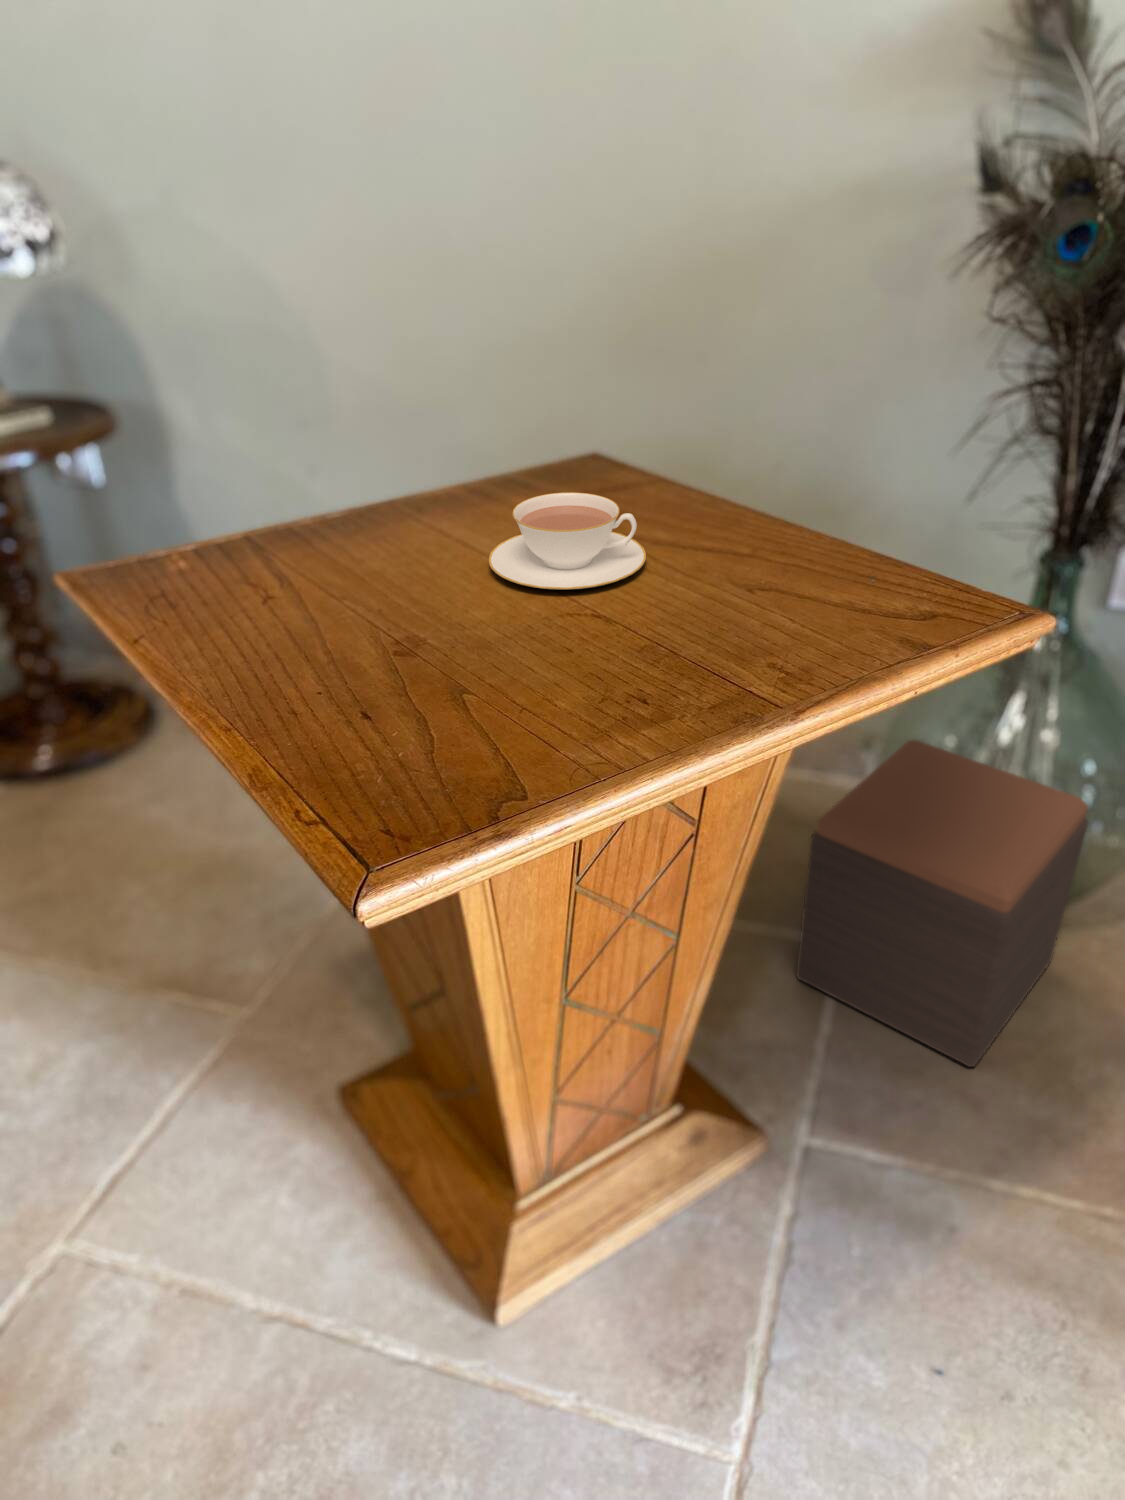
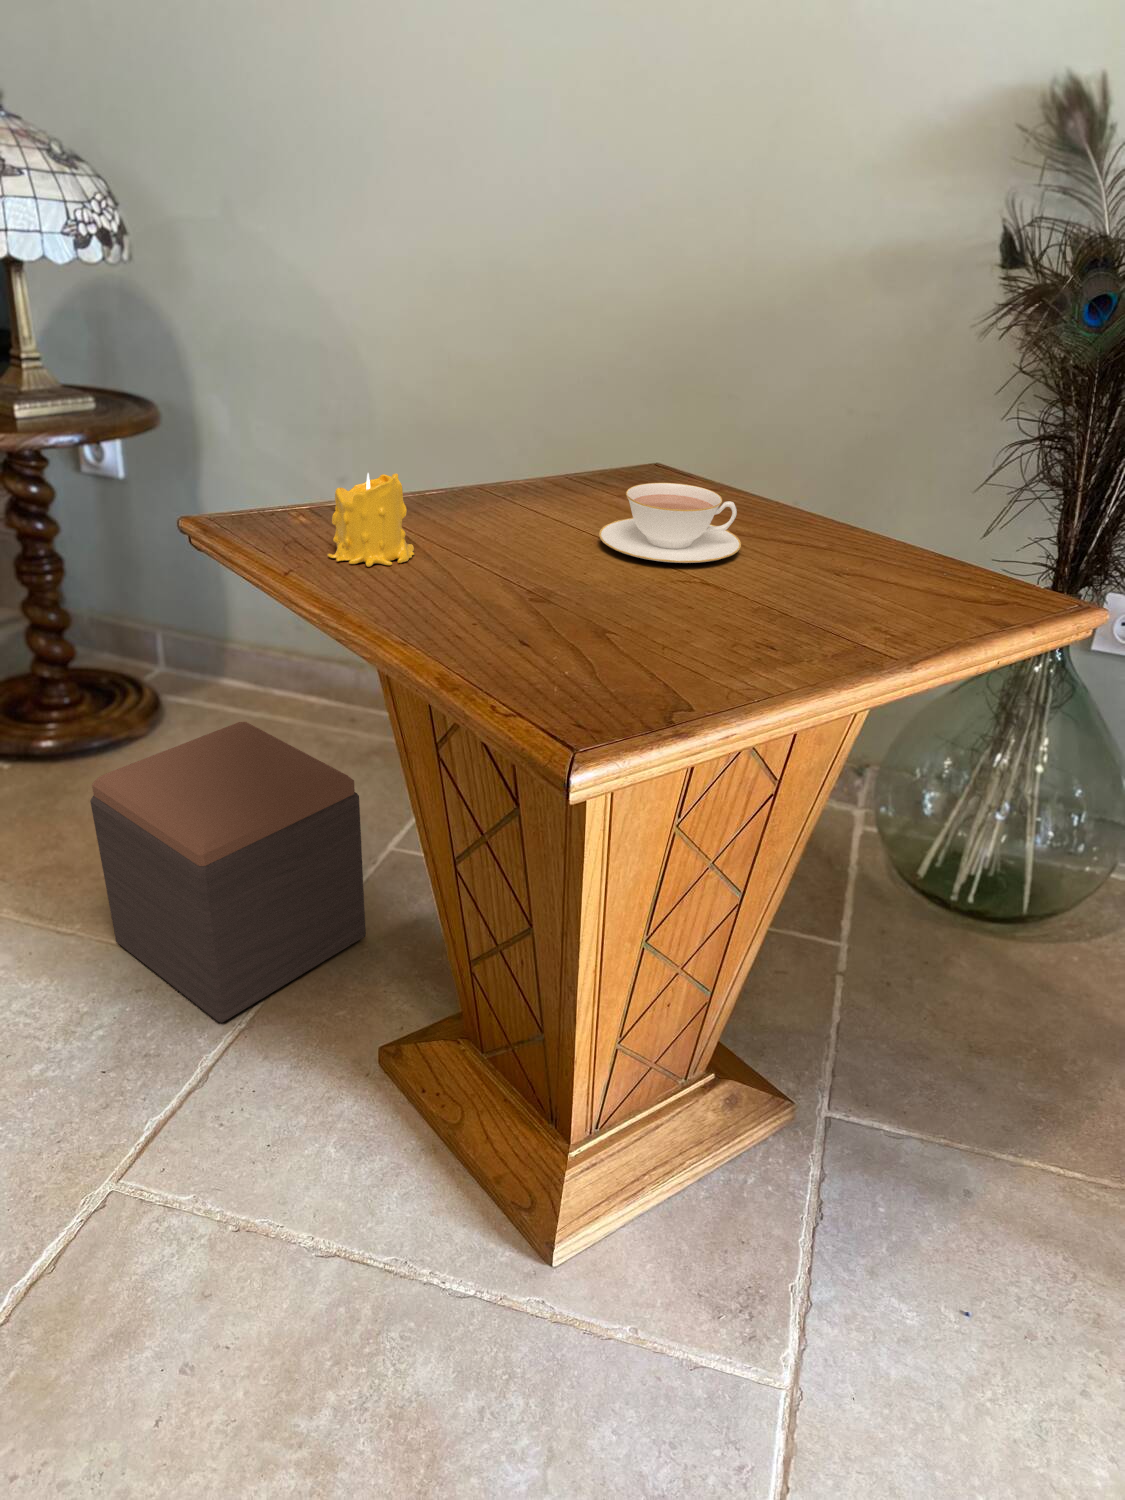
candle: none [186,510,283,617] -> present [328,473,414,567]
footstool: present [797,740,1088,1067] -> present [90,722,365,1022]

